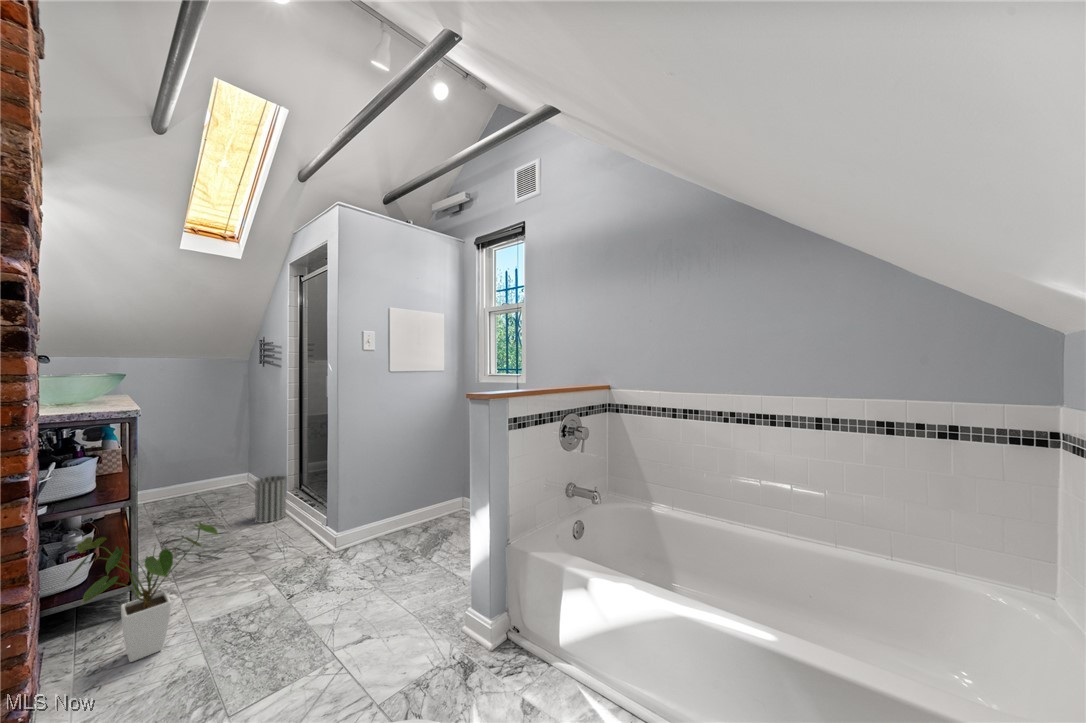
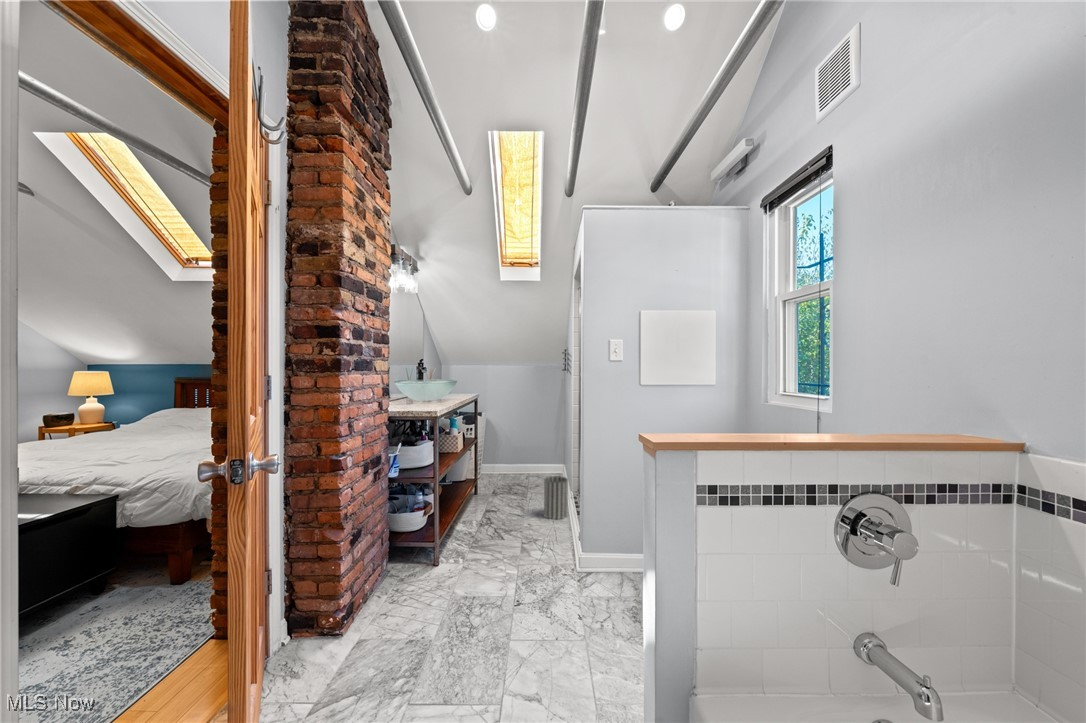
house plant: present [67,522,218,662] -> none [377,503,459,608]

